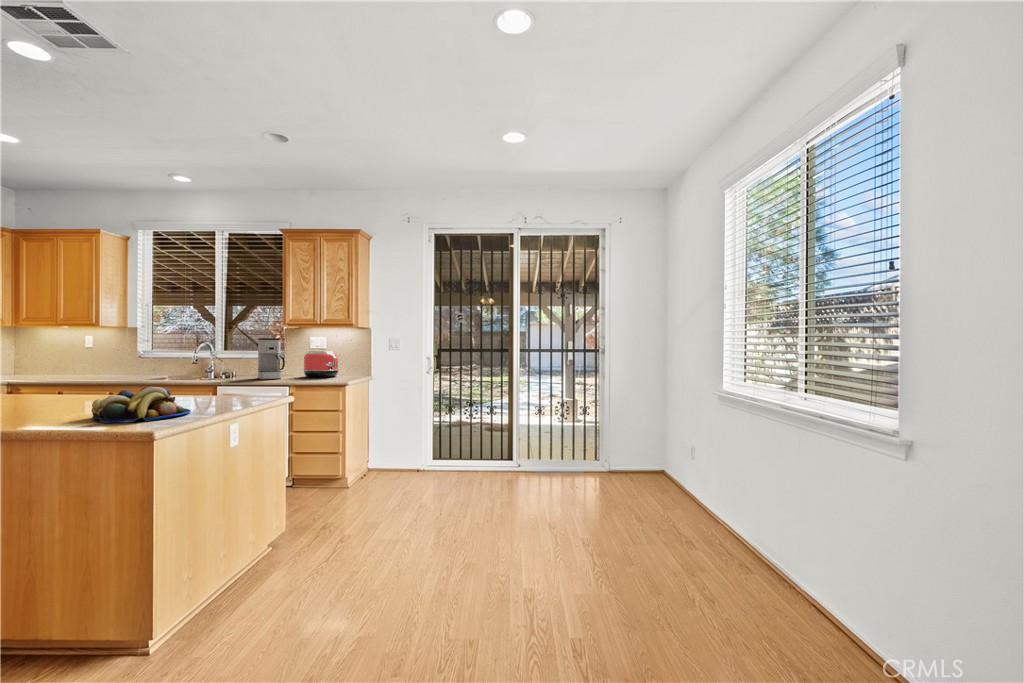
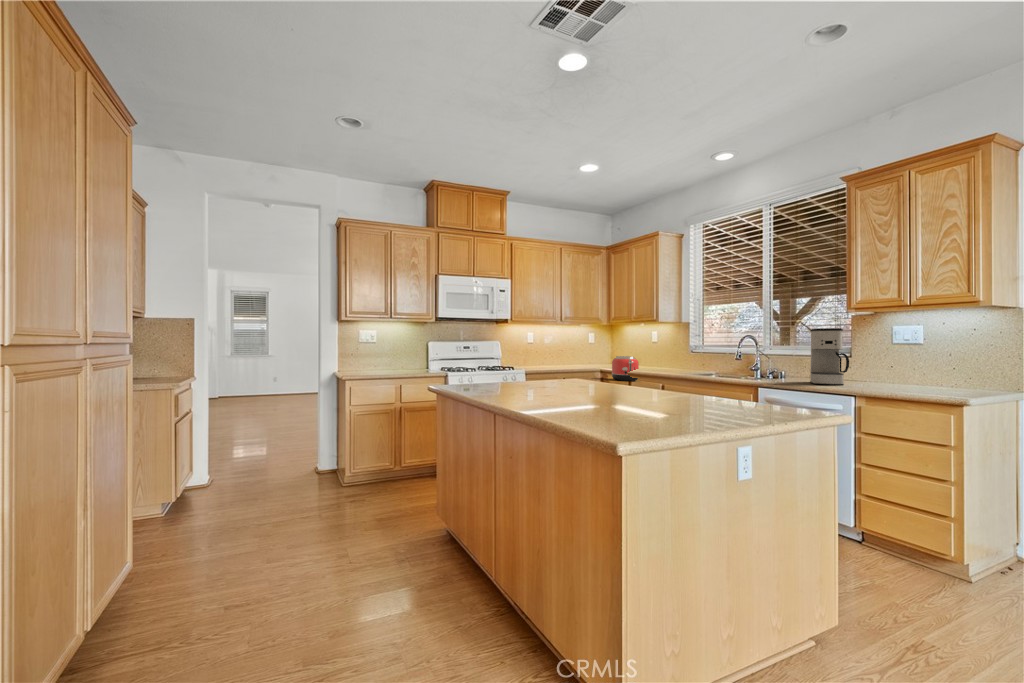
toaster: present [304,351,339,377] -> present [612,356,639,381]
fruit bowl: present [91,386,191,423] -> none [595,381,695,425]

